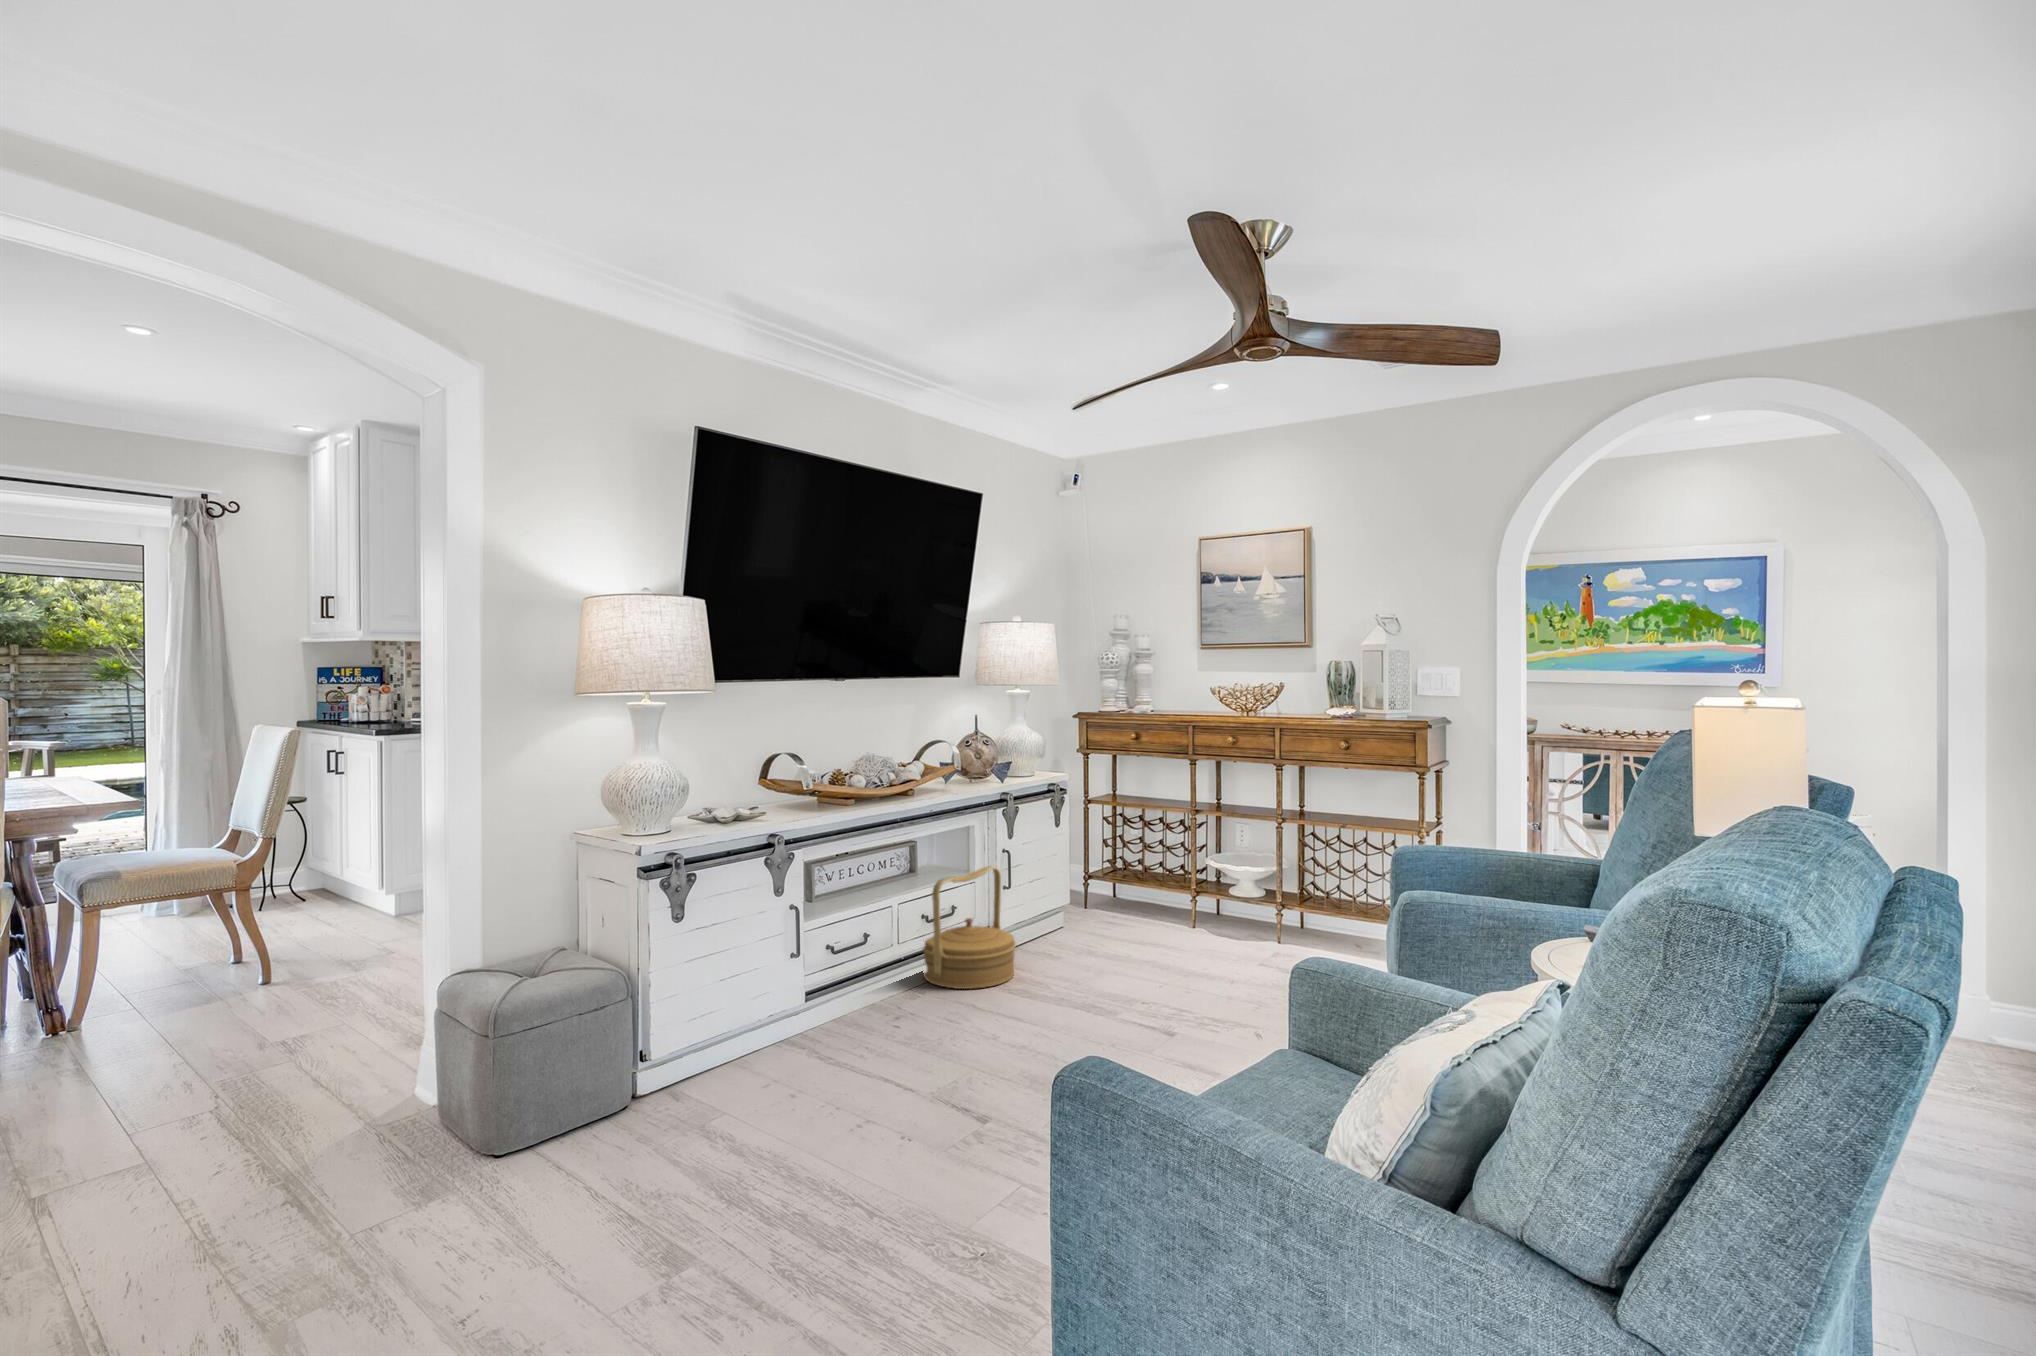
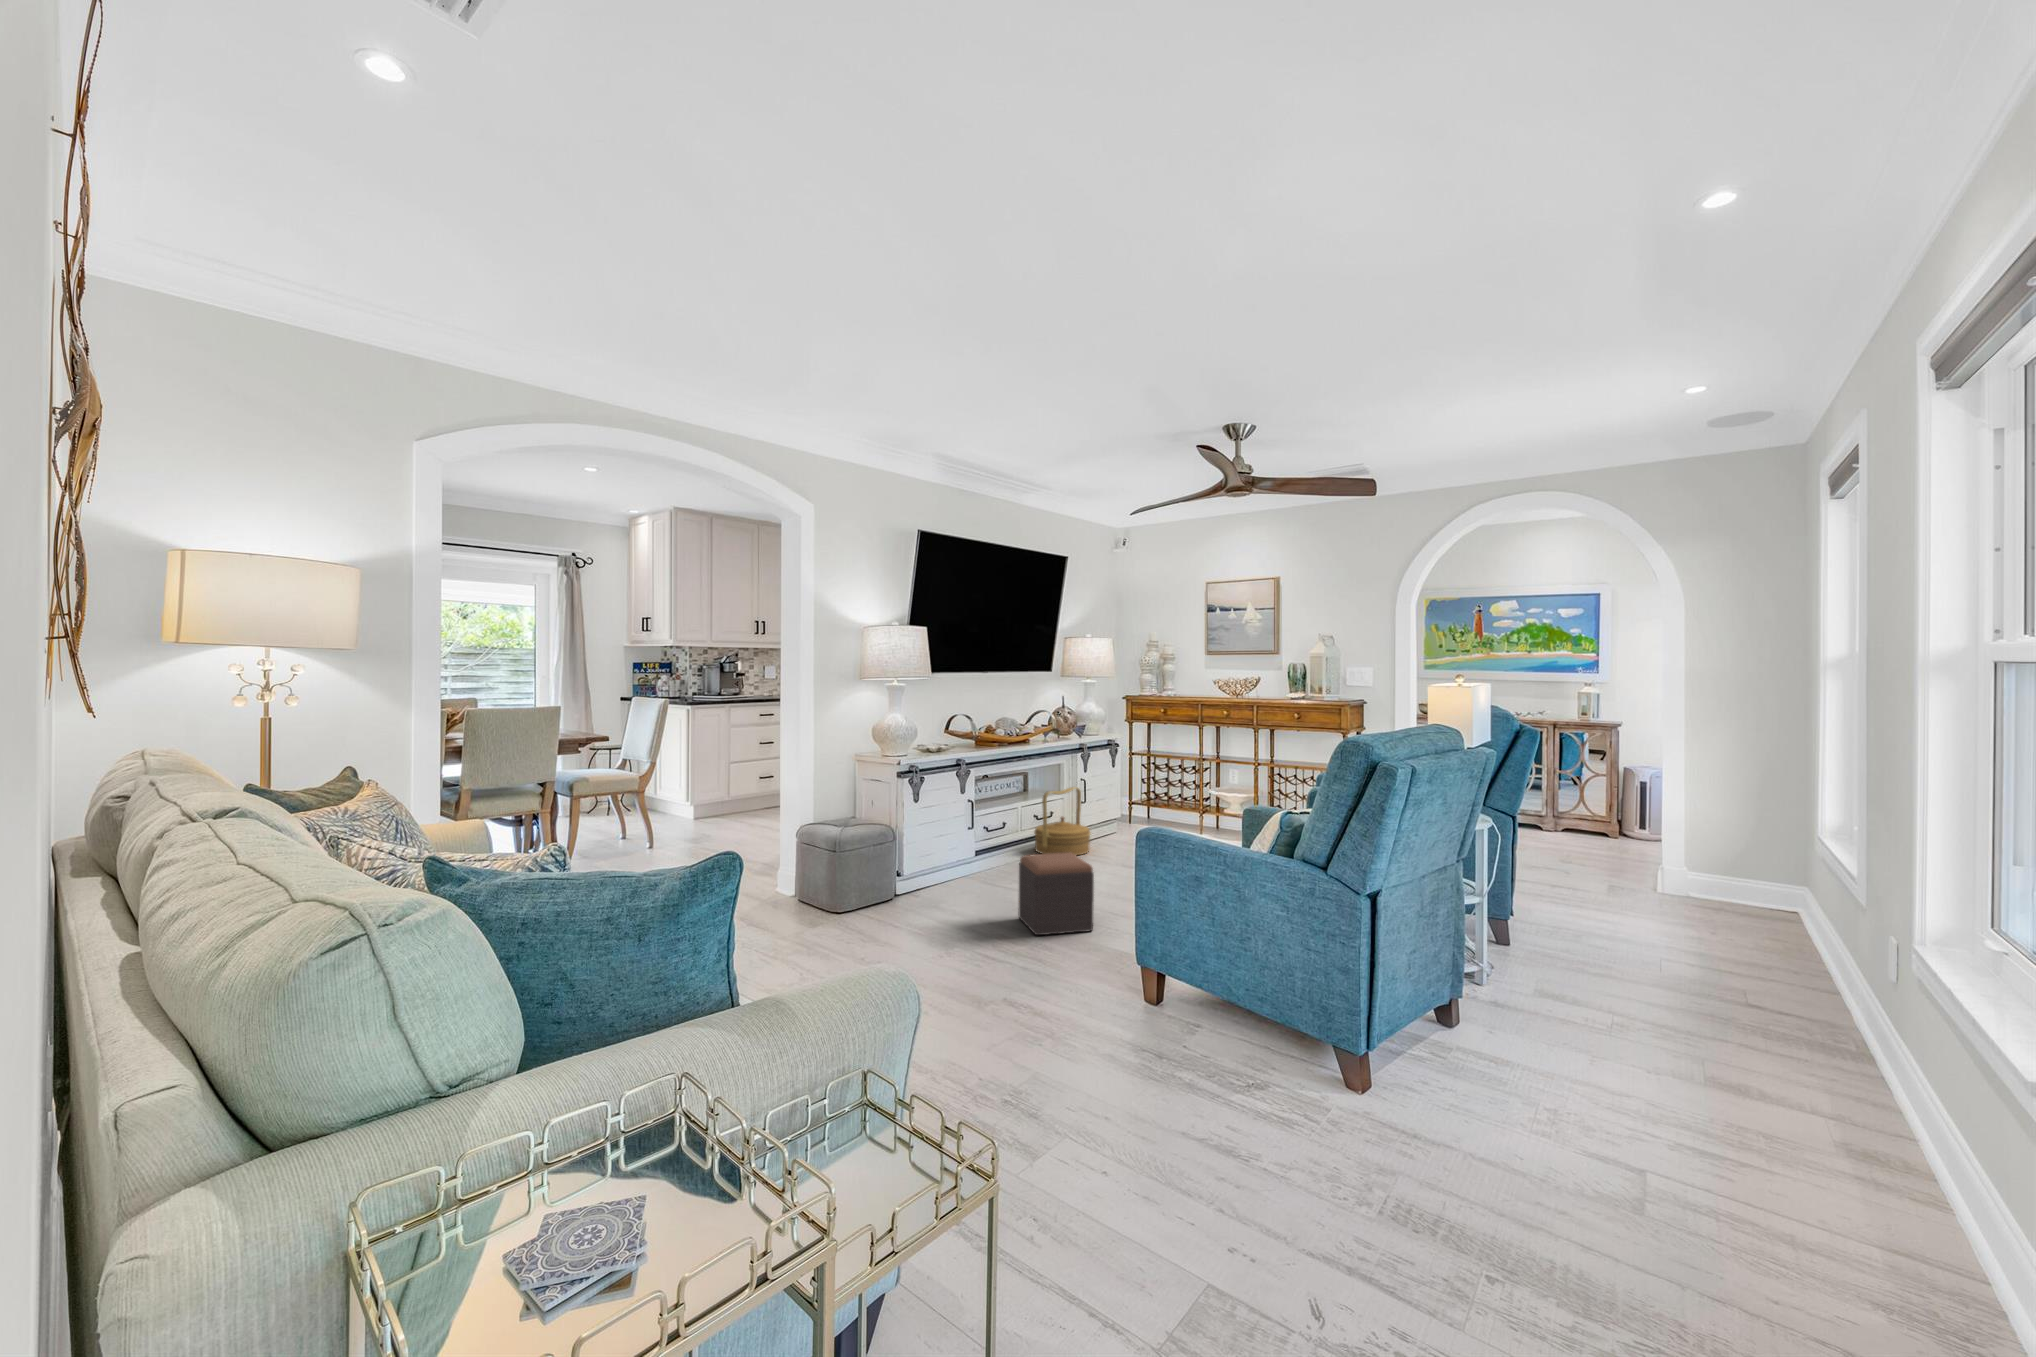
footstool: none [847,1036,995,1242] -> present [1018,853,1094,935]

